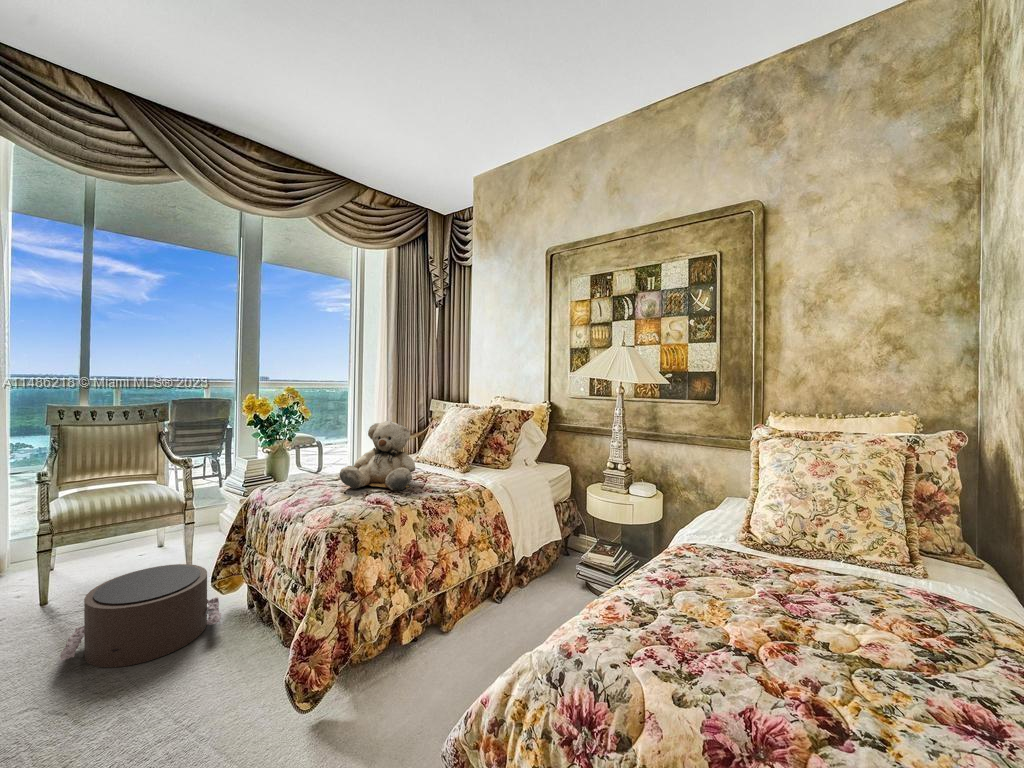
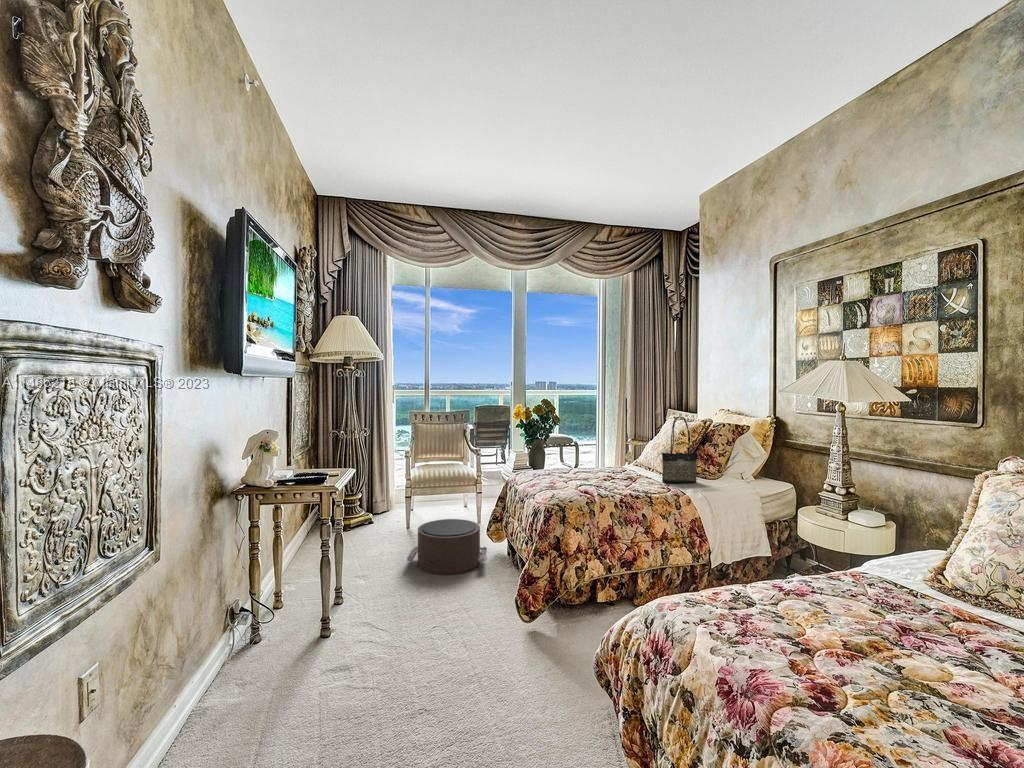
tote bag: none [457,403,492,478] -> present [662,416,697,483]
teddy bear: present [340,421,415,491] -> none [563,429,623,486]

